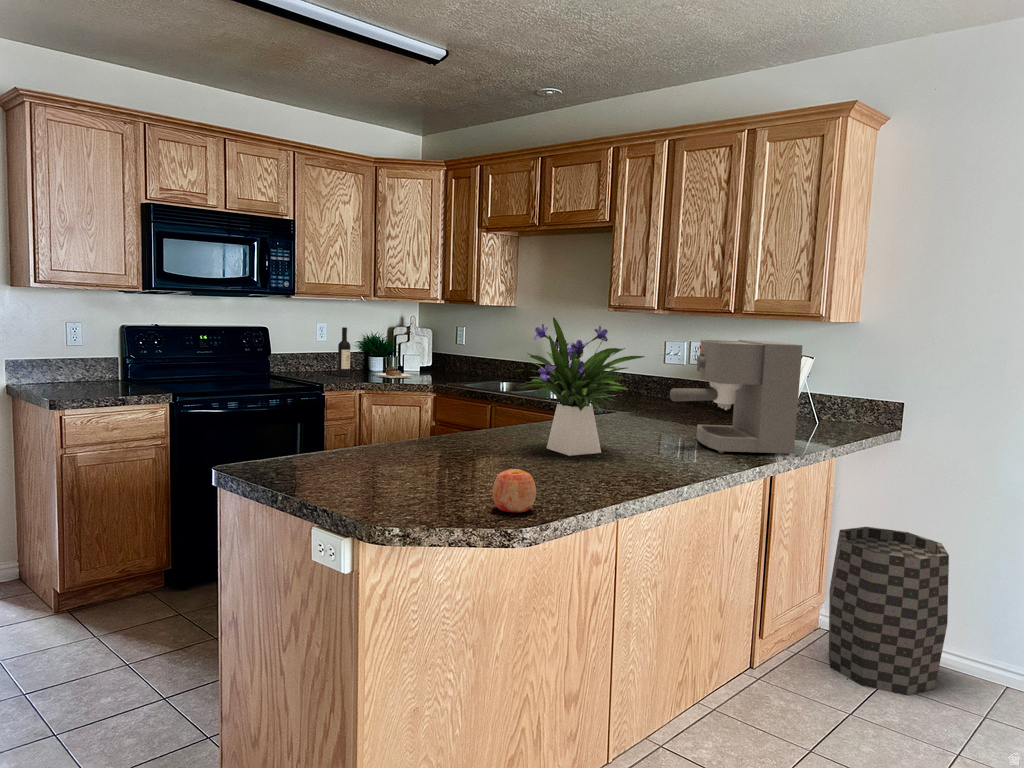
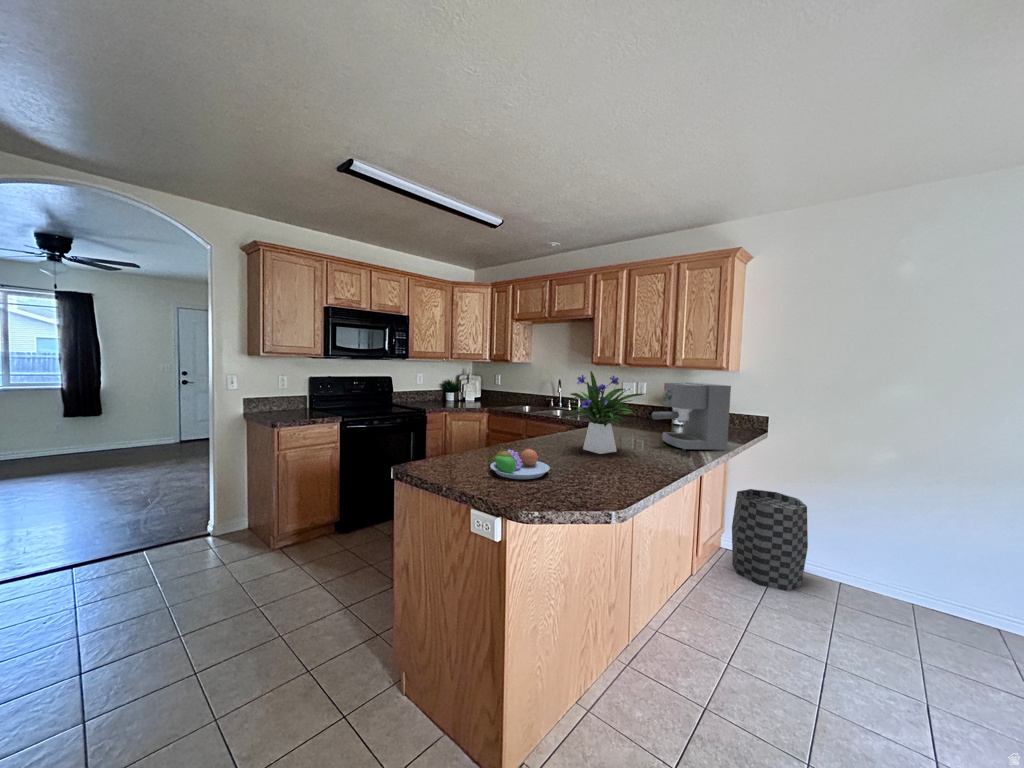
wine bottle: present [338,327,413,378] -> none [431,376,473,405]
fruit bowl: none [356,437,460,487] -> present [488,446,550,479]
apple: present [493,469,536,512] -> none [585,469,614,498]

